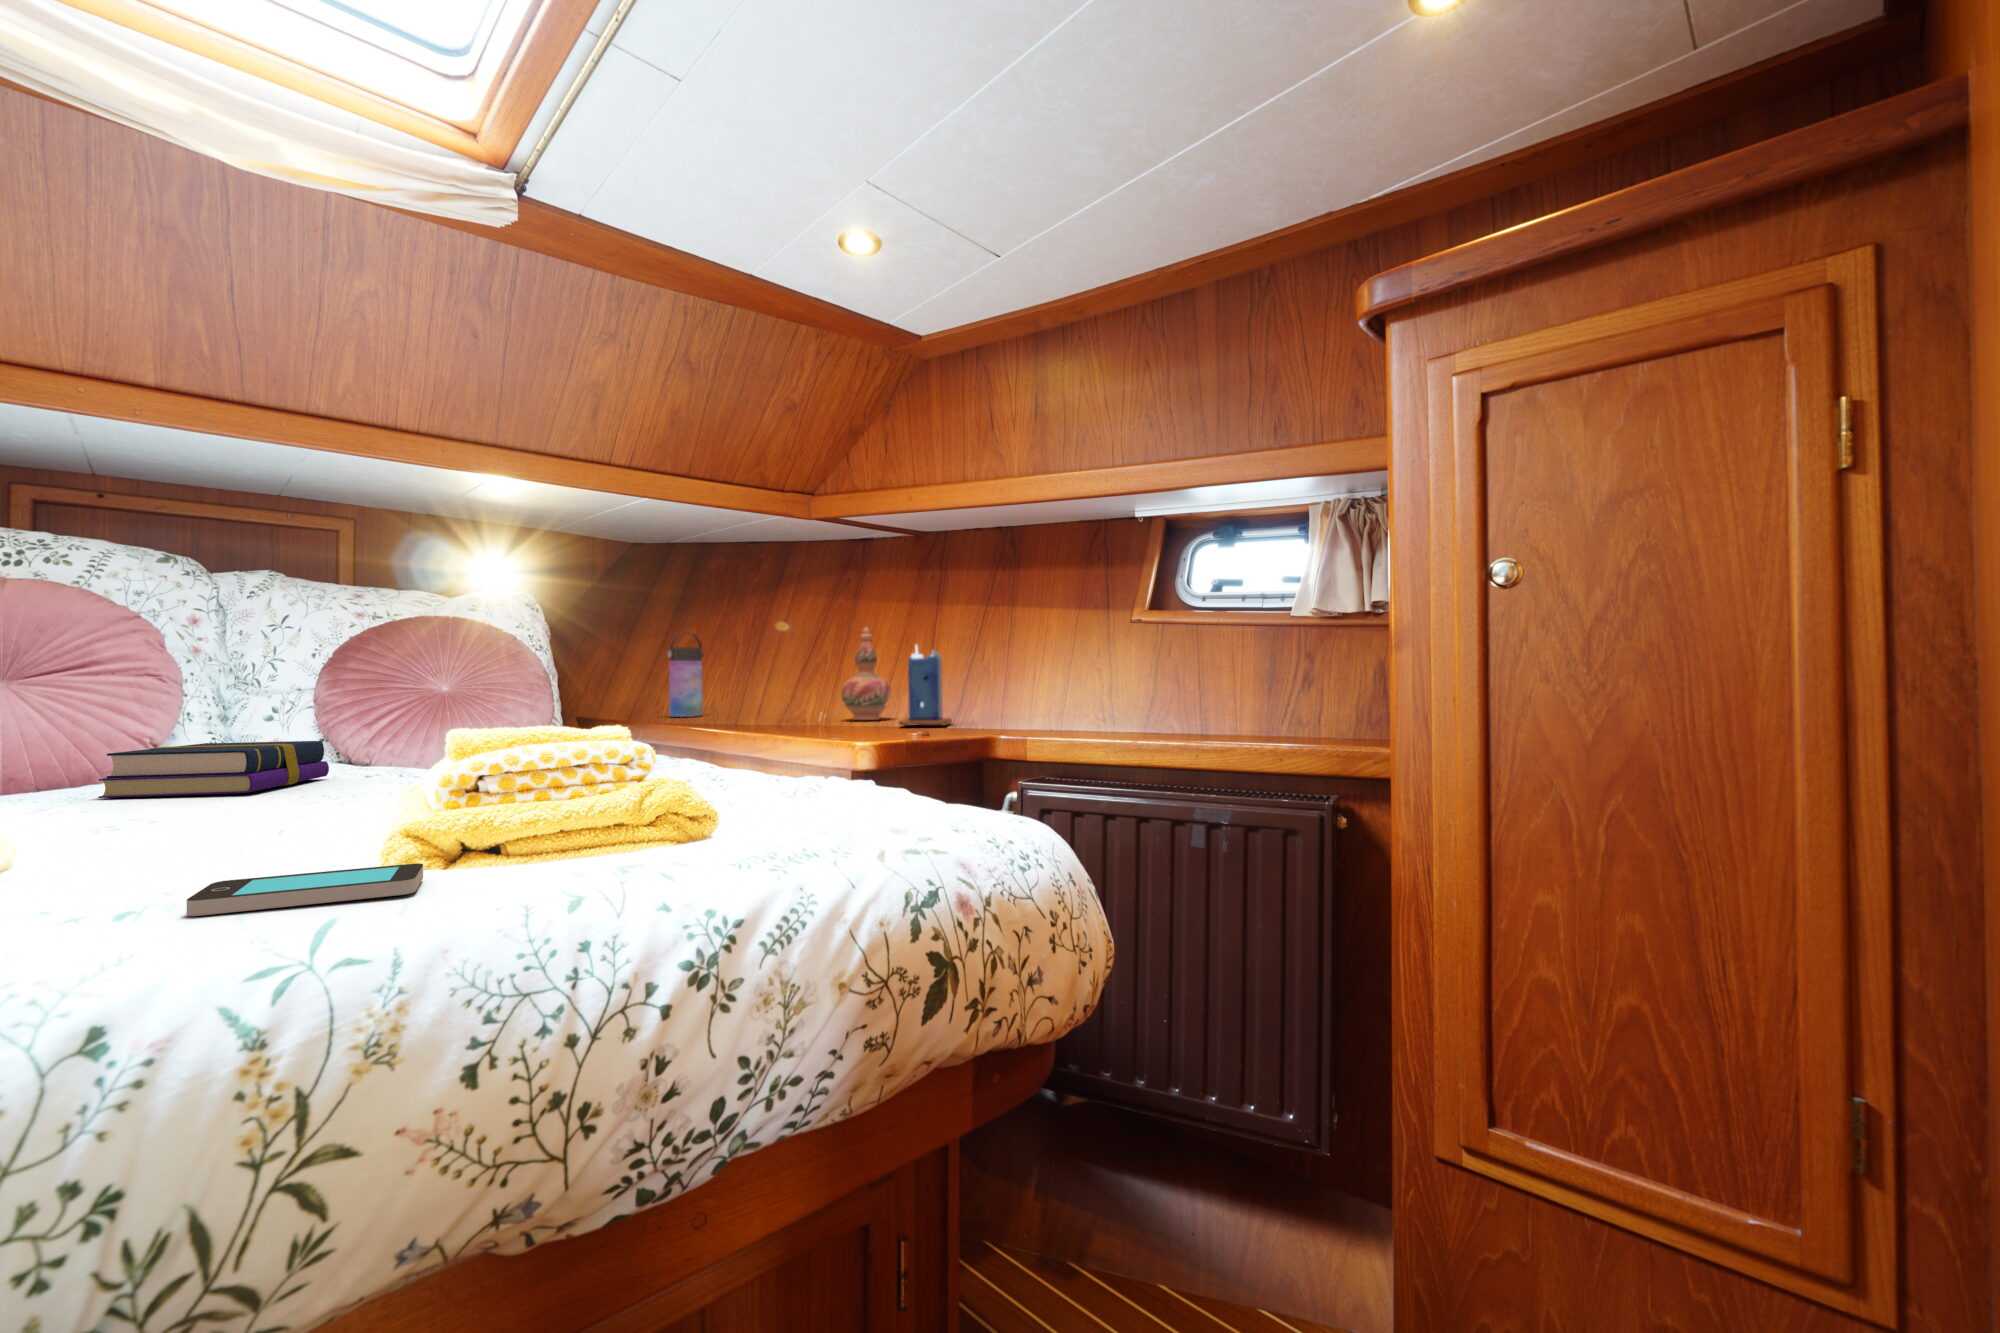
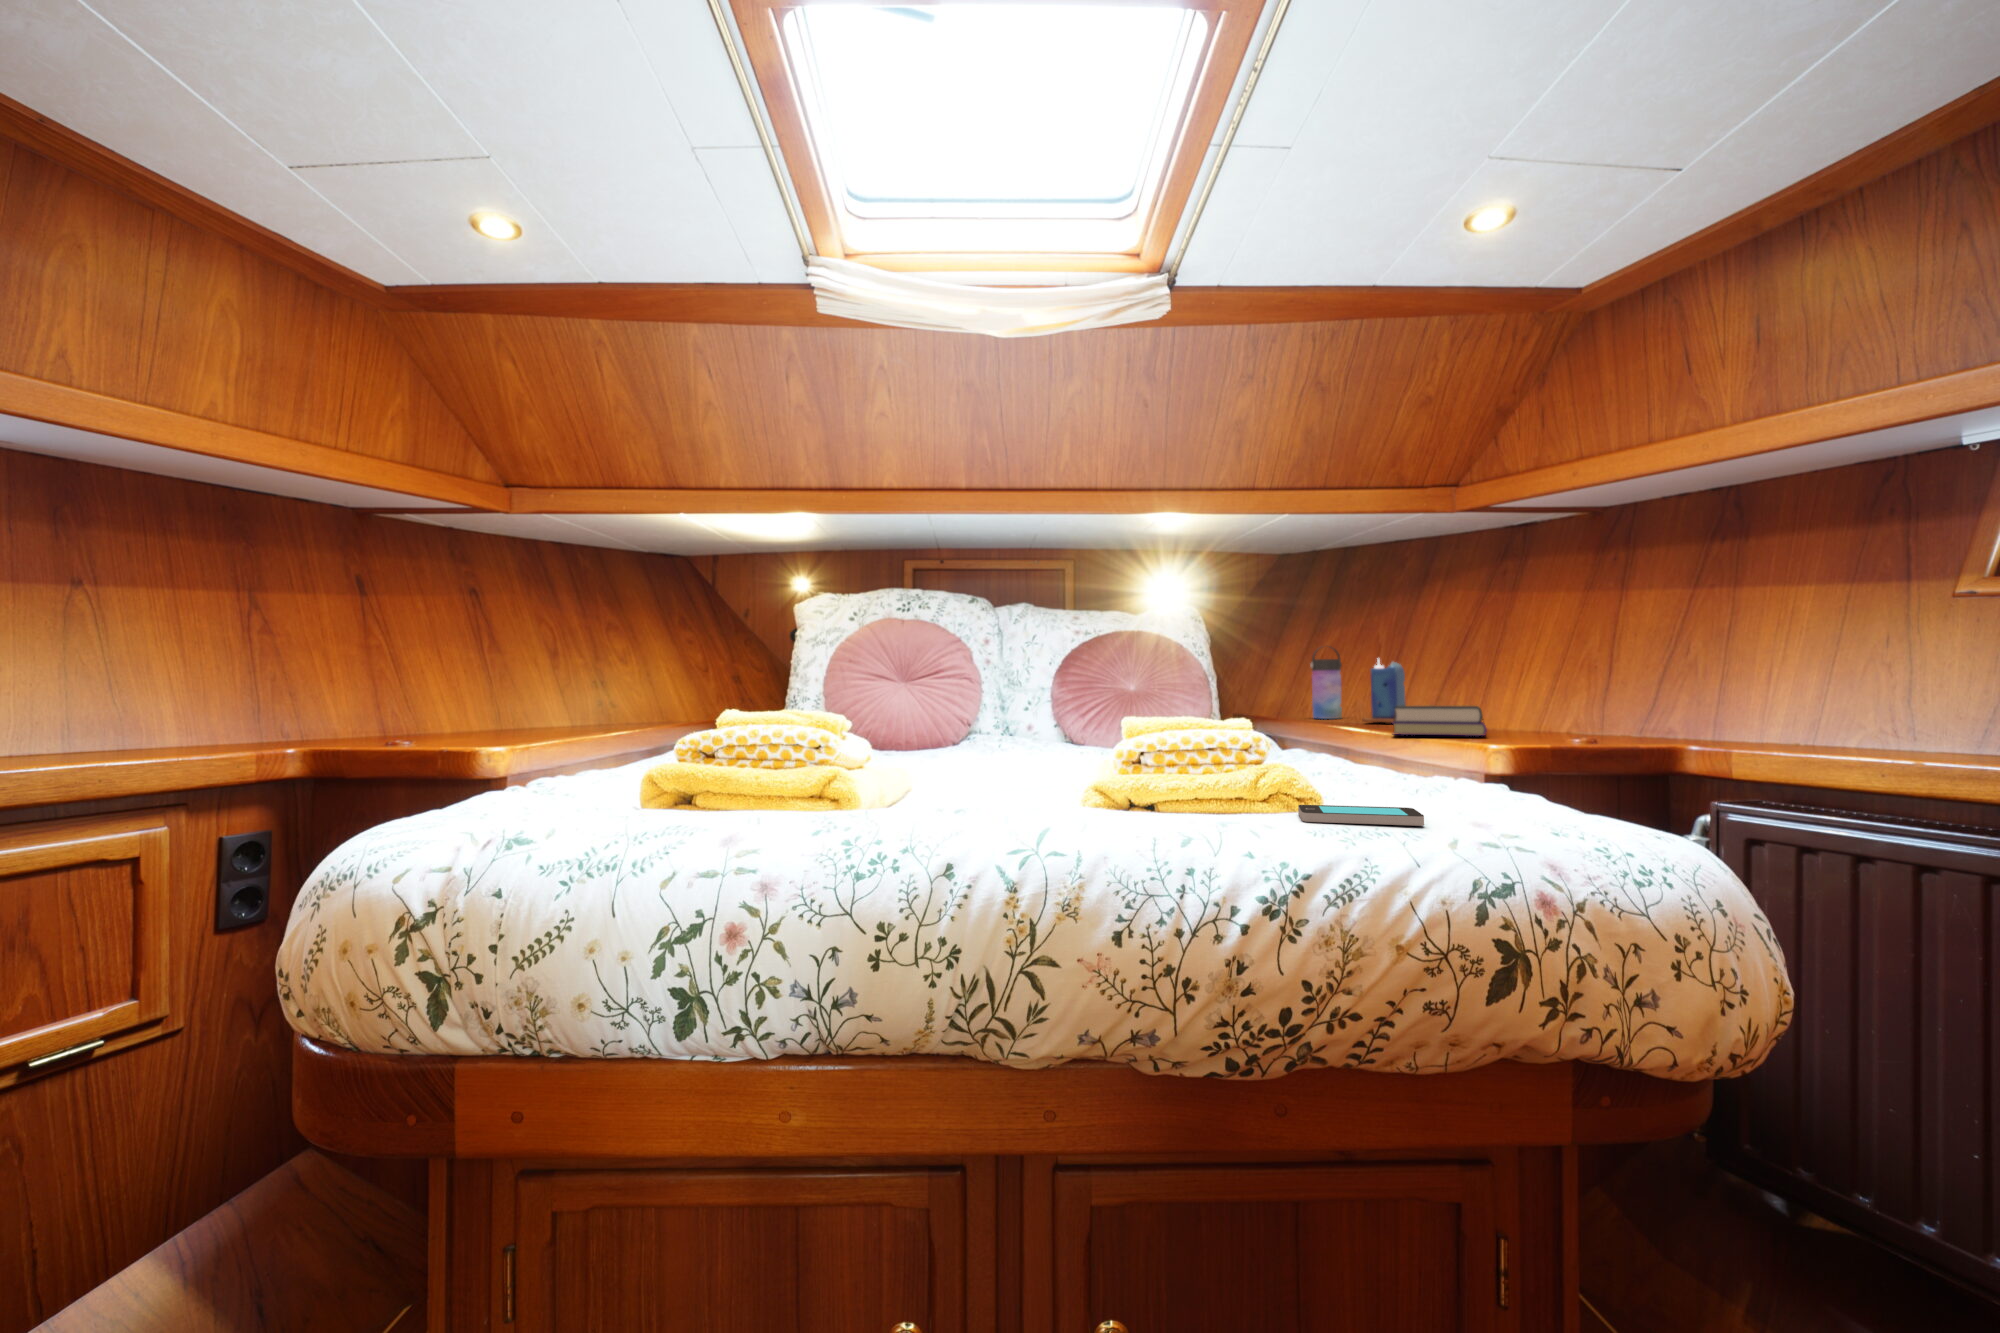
decorative vase: present [841,628,891,720] -> none [1475,634,1535,726]
candle: present [899,645,952,725] -> present [1362,659,1406,723]
book: present [98,741,329,798] -> present [1392,706,1487,736]
smartphone: present [187,863,423,916] -> present [1298,805,1424,826]

